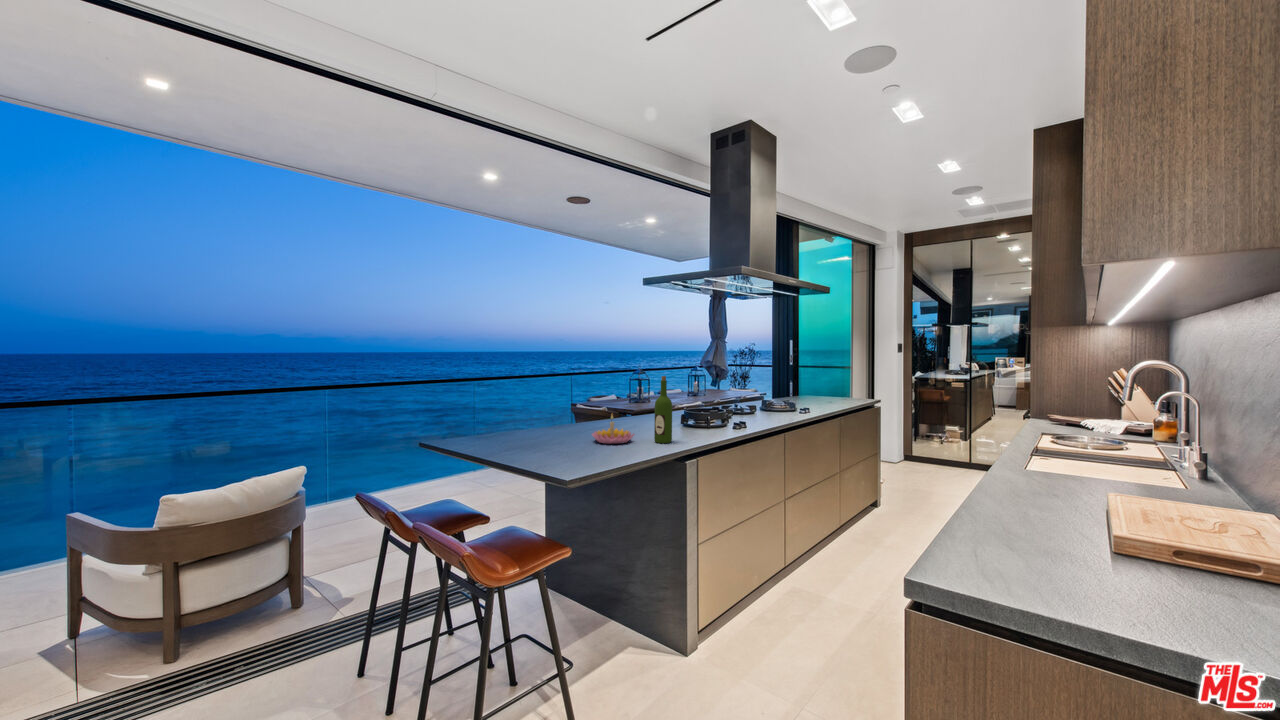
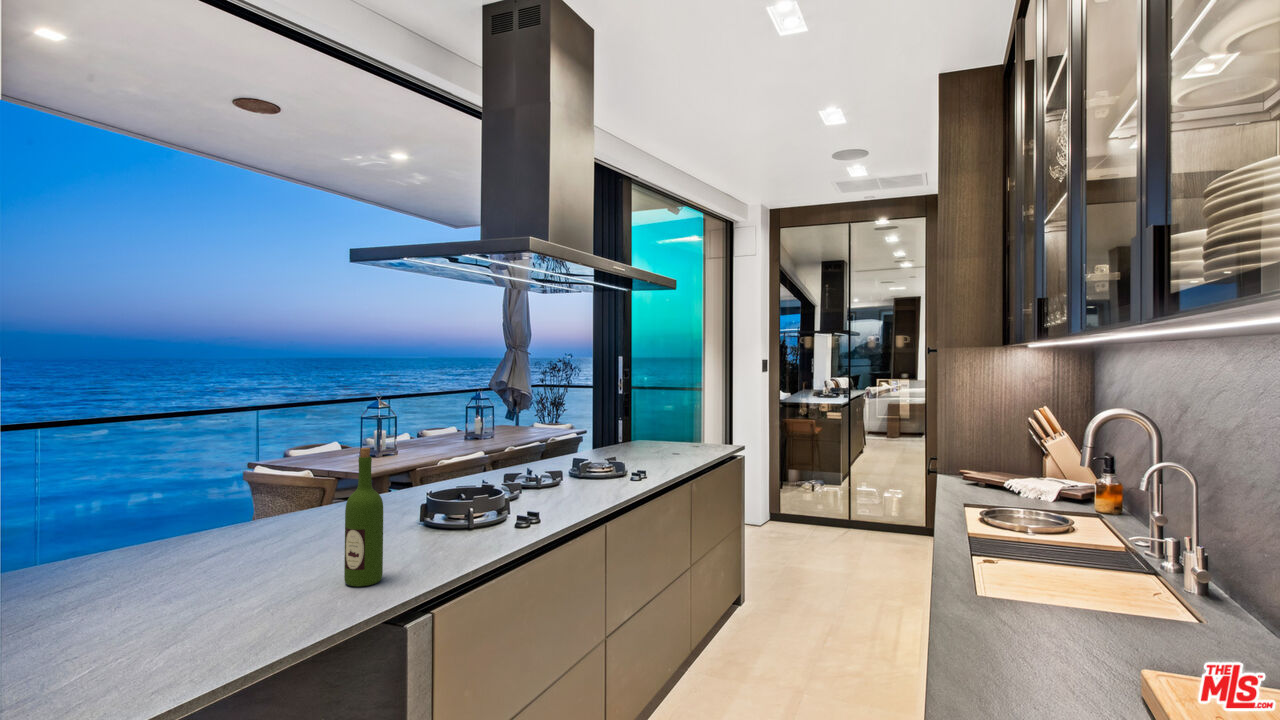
candle holder: present [592,415,634,444] -> none [195,530,302,602]

